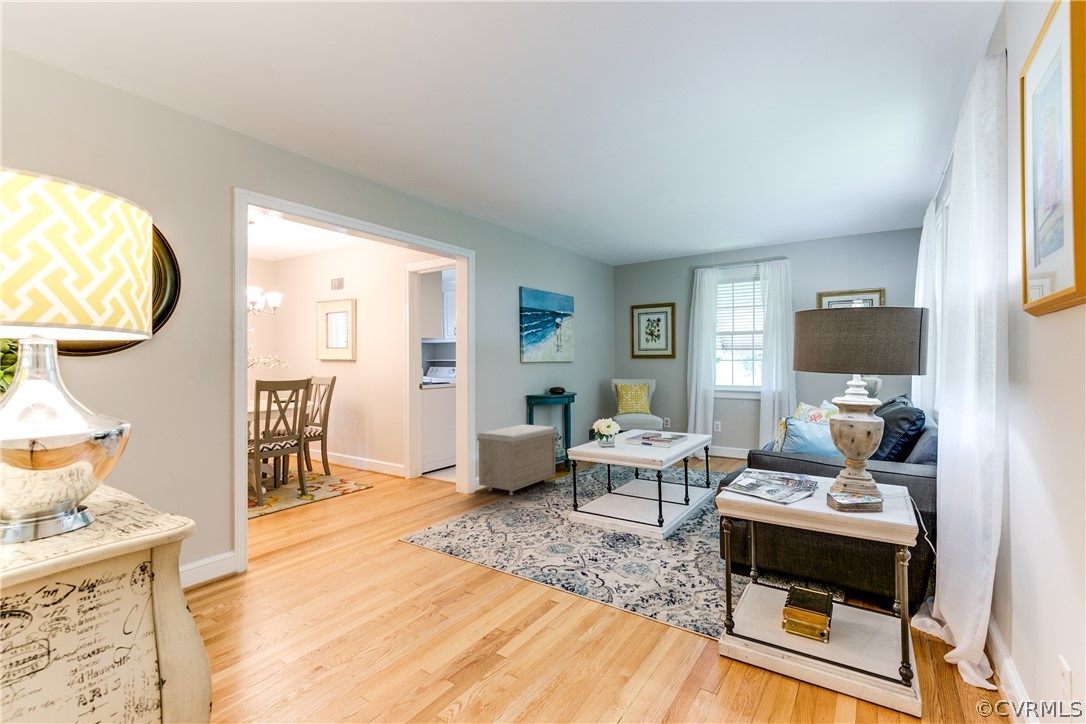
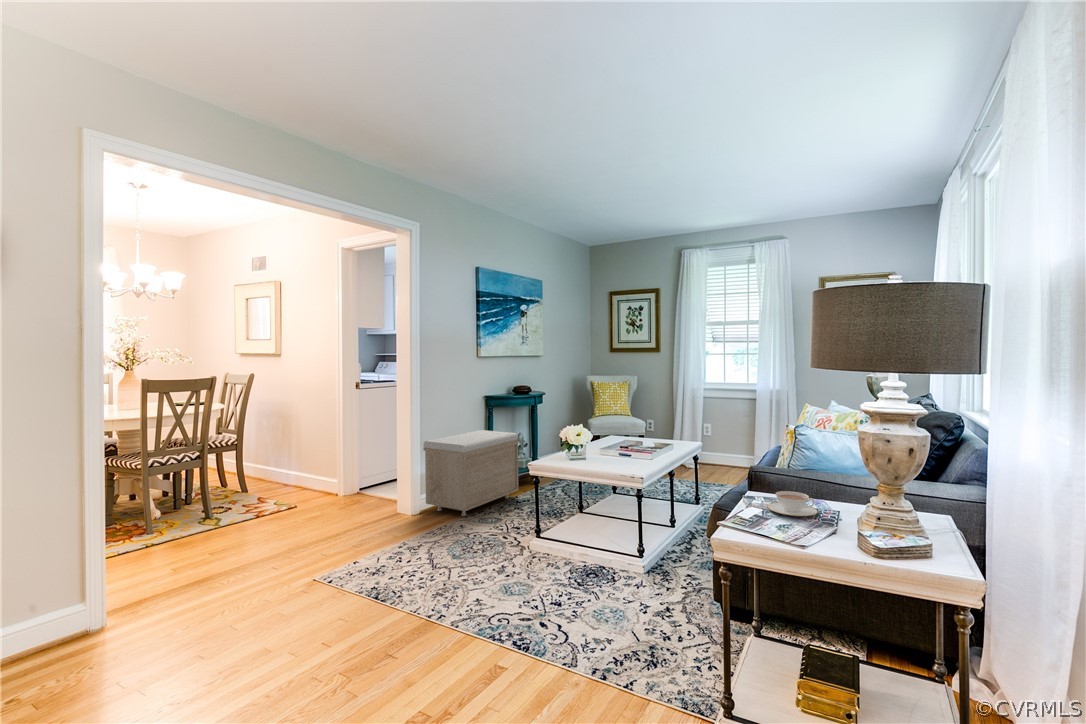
teacup: none [761,467,800,485] -> present [767,491,818,516]

